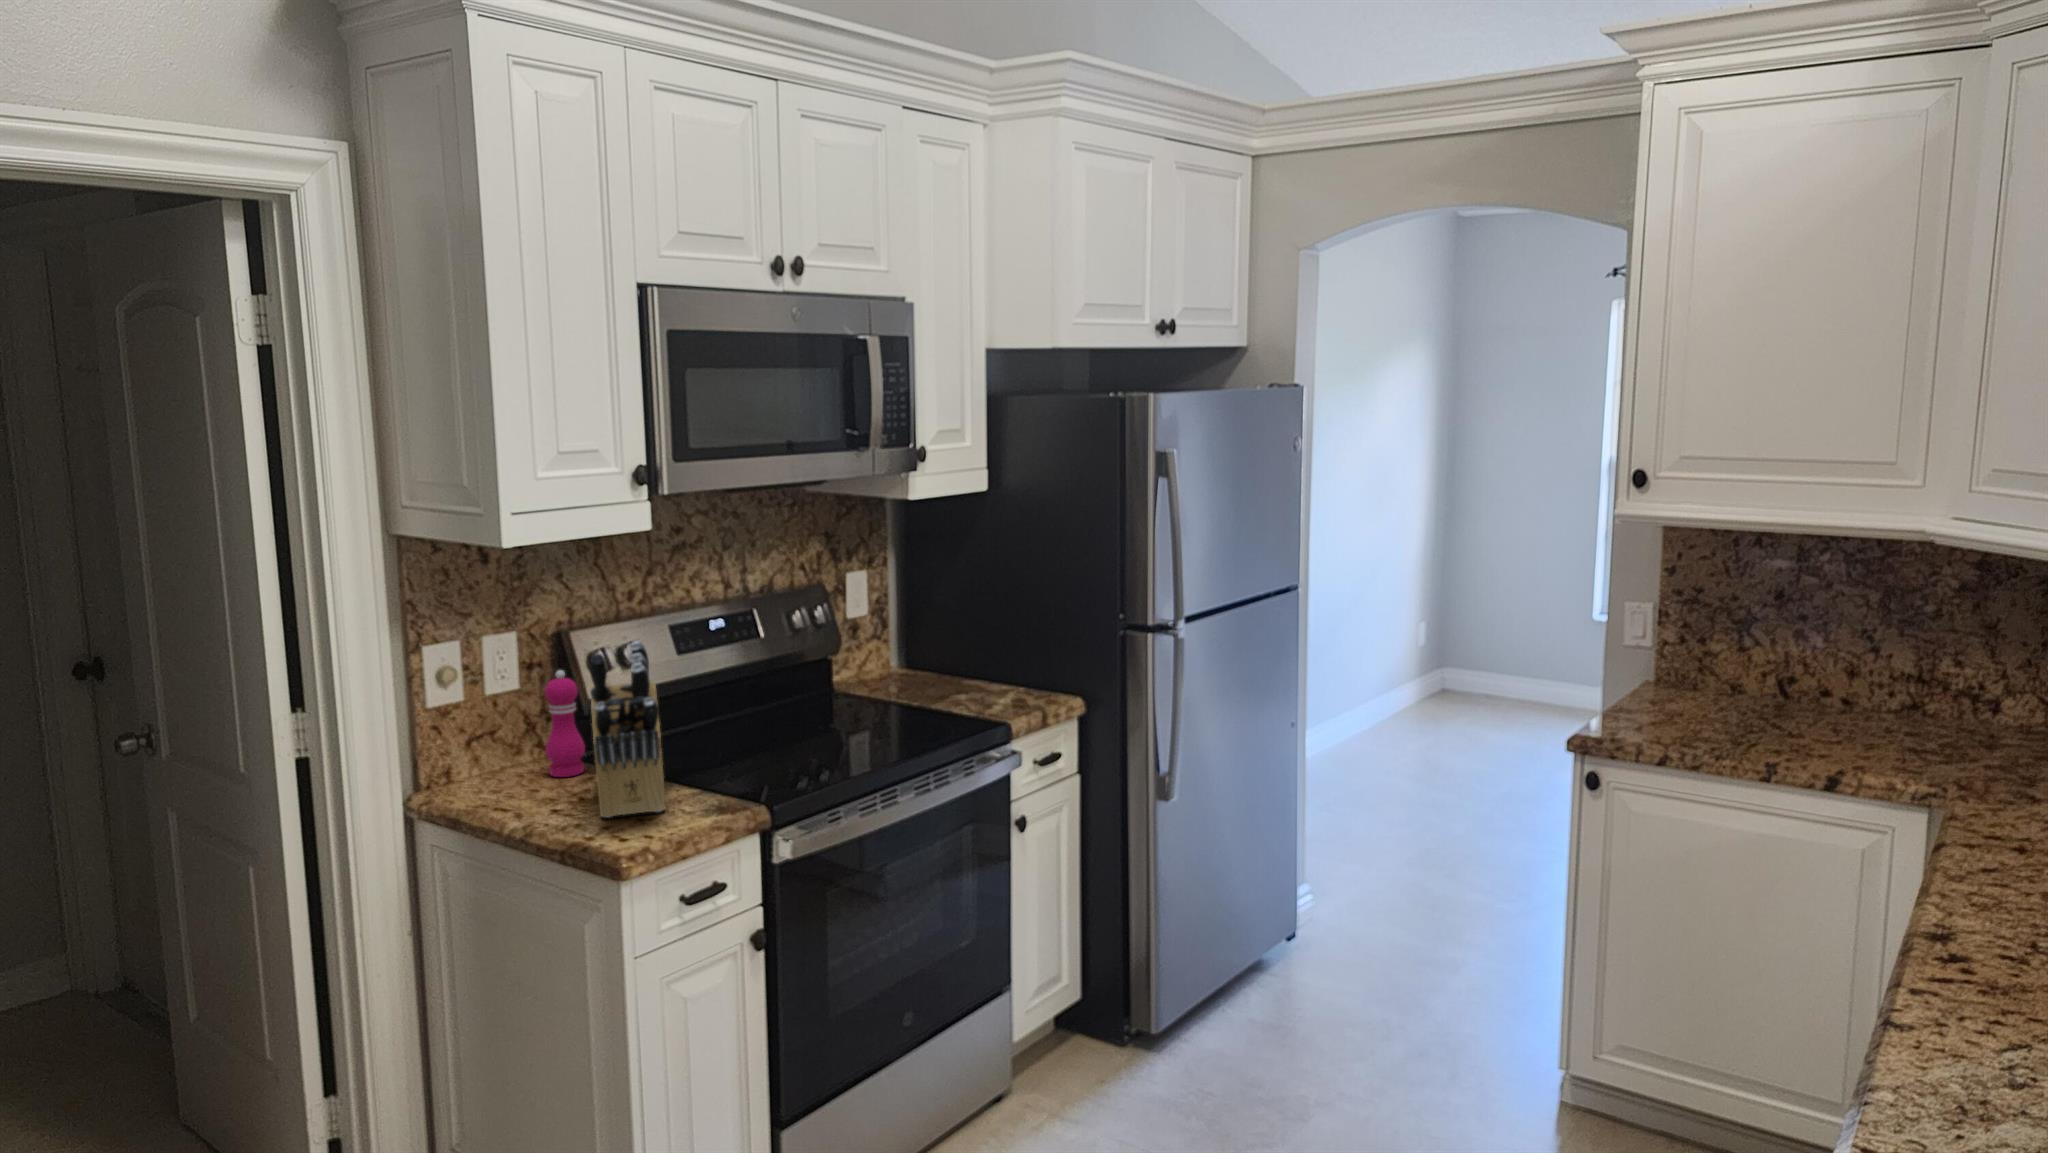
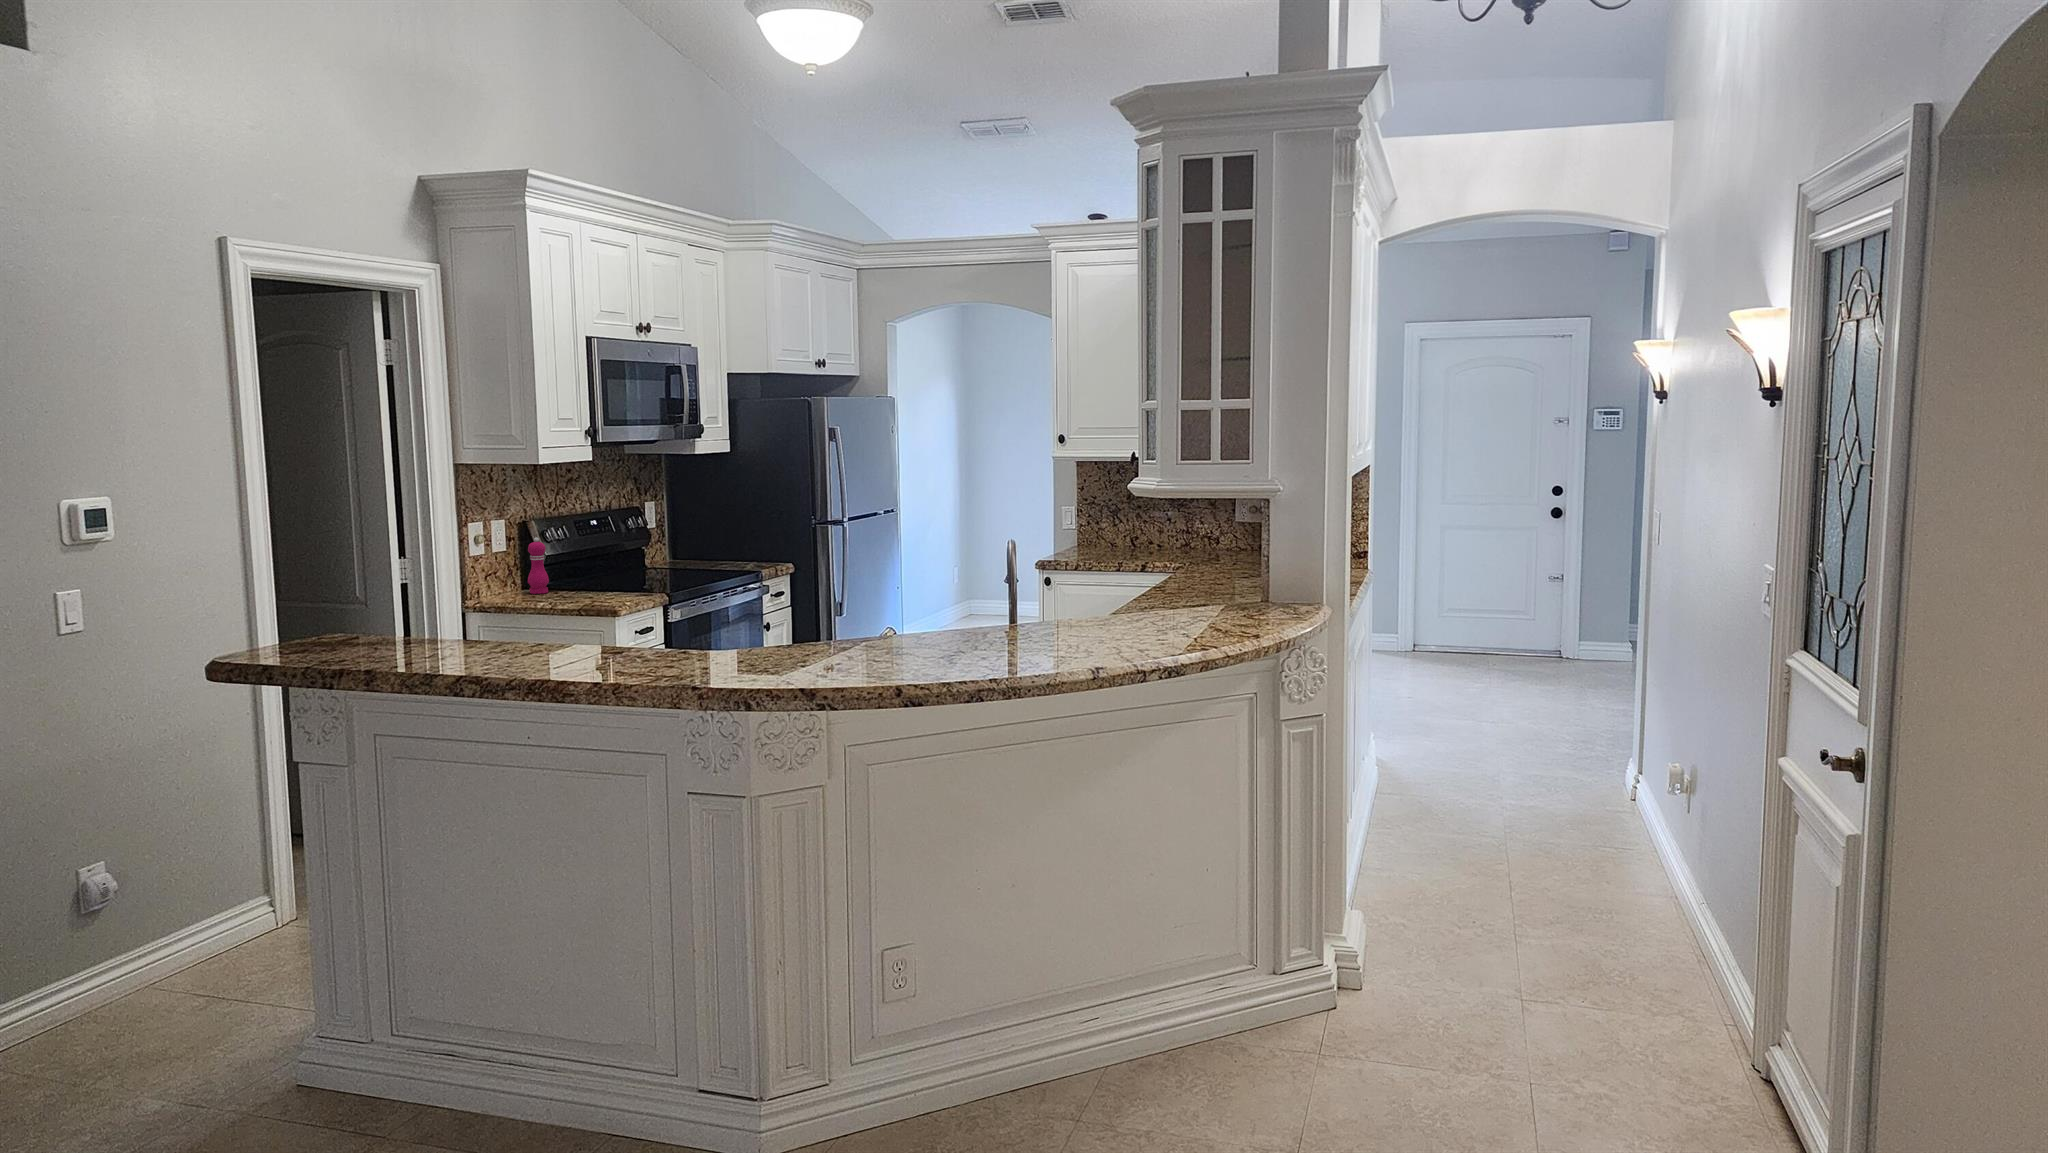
knife block: present [590,641,665,818] -> none [562,511,621,601]

